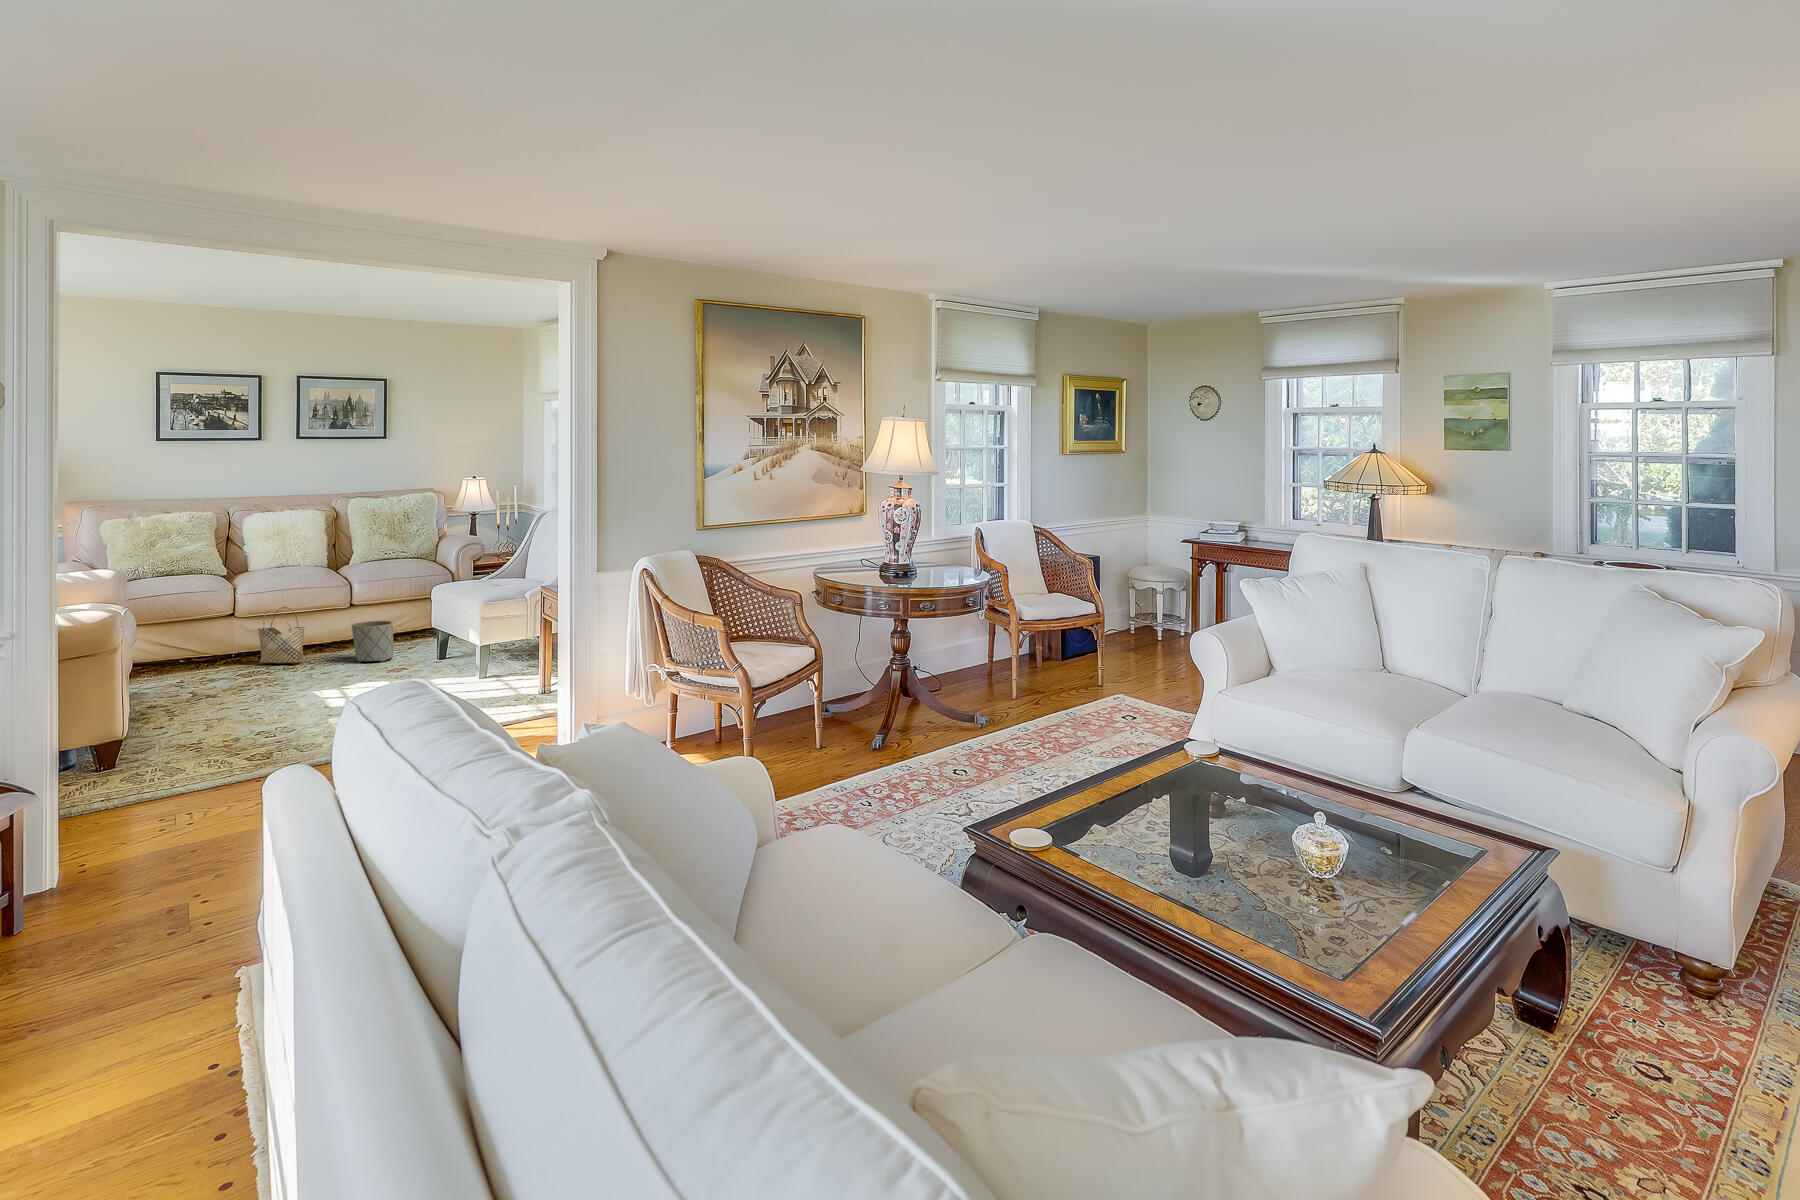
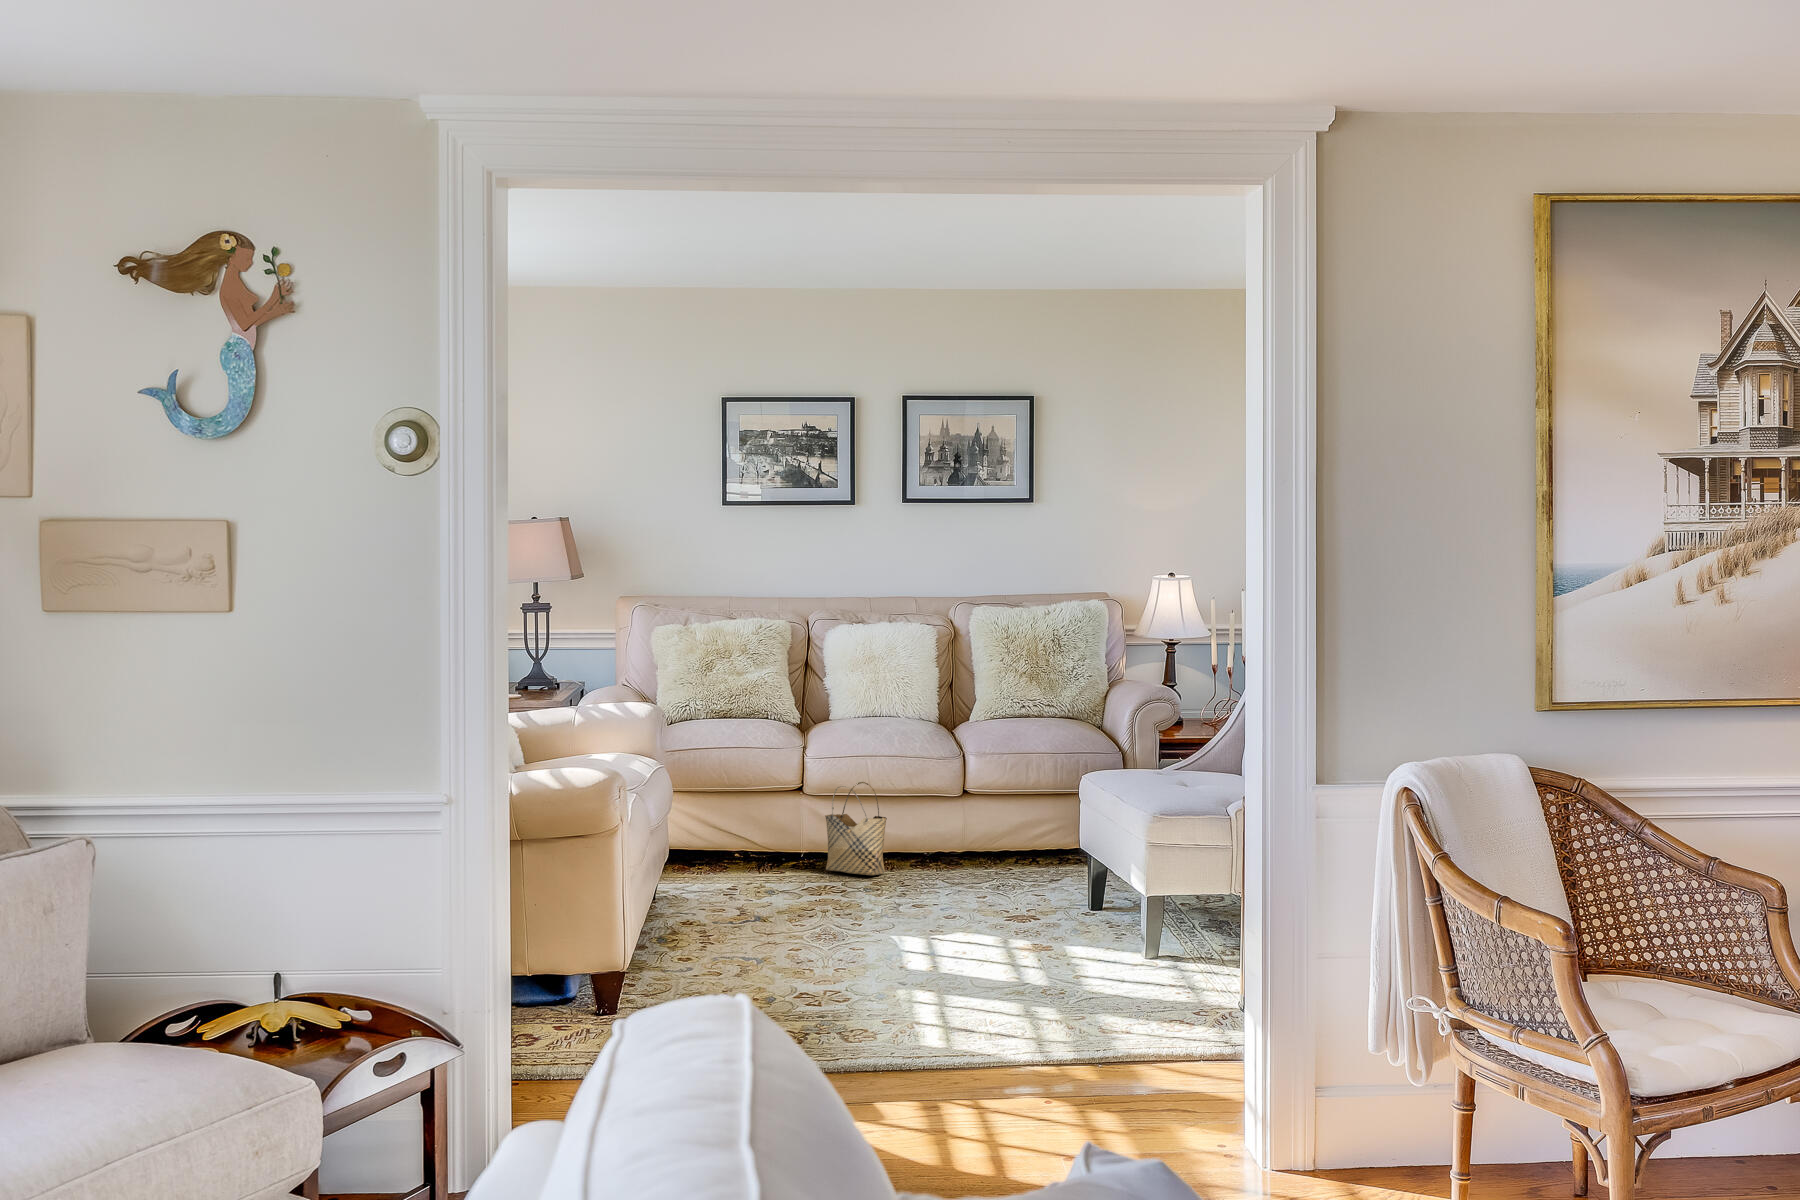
planter: present [352,621,393,662] -> none [951,813,1012,886]

